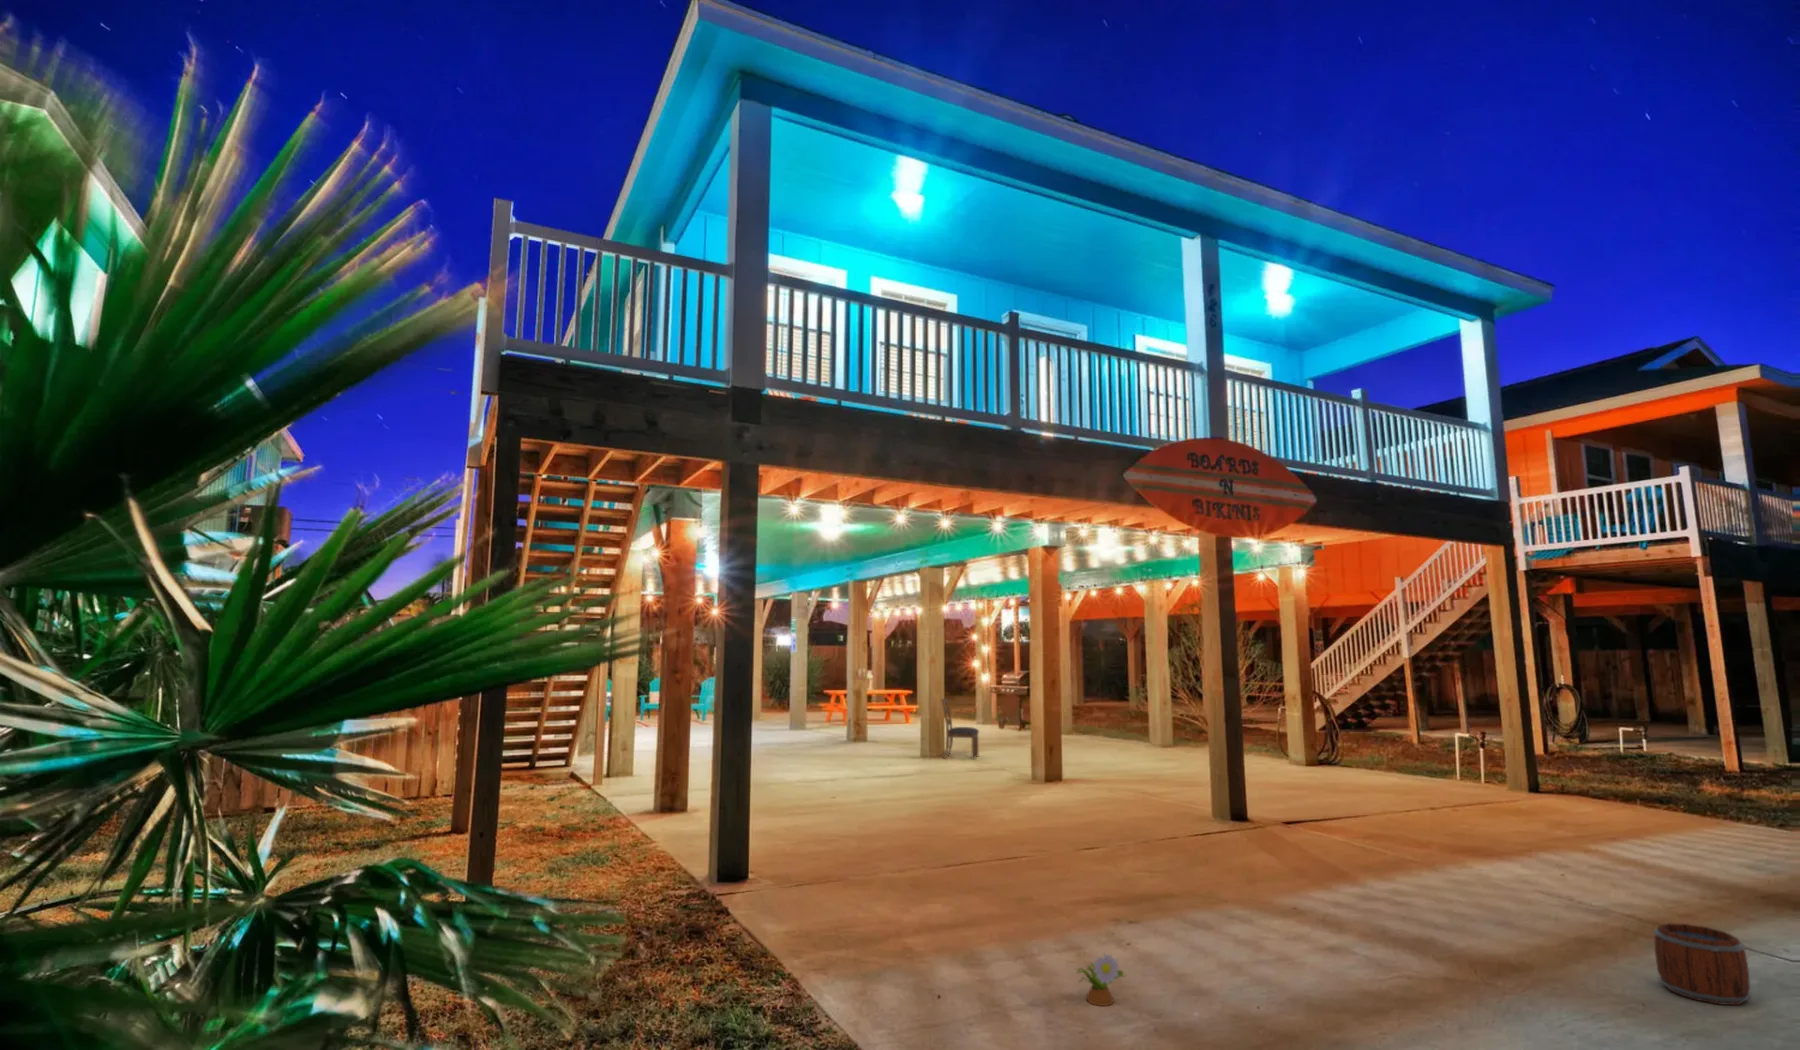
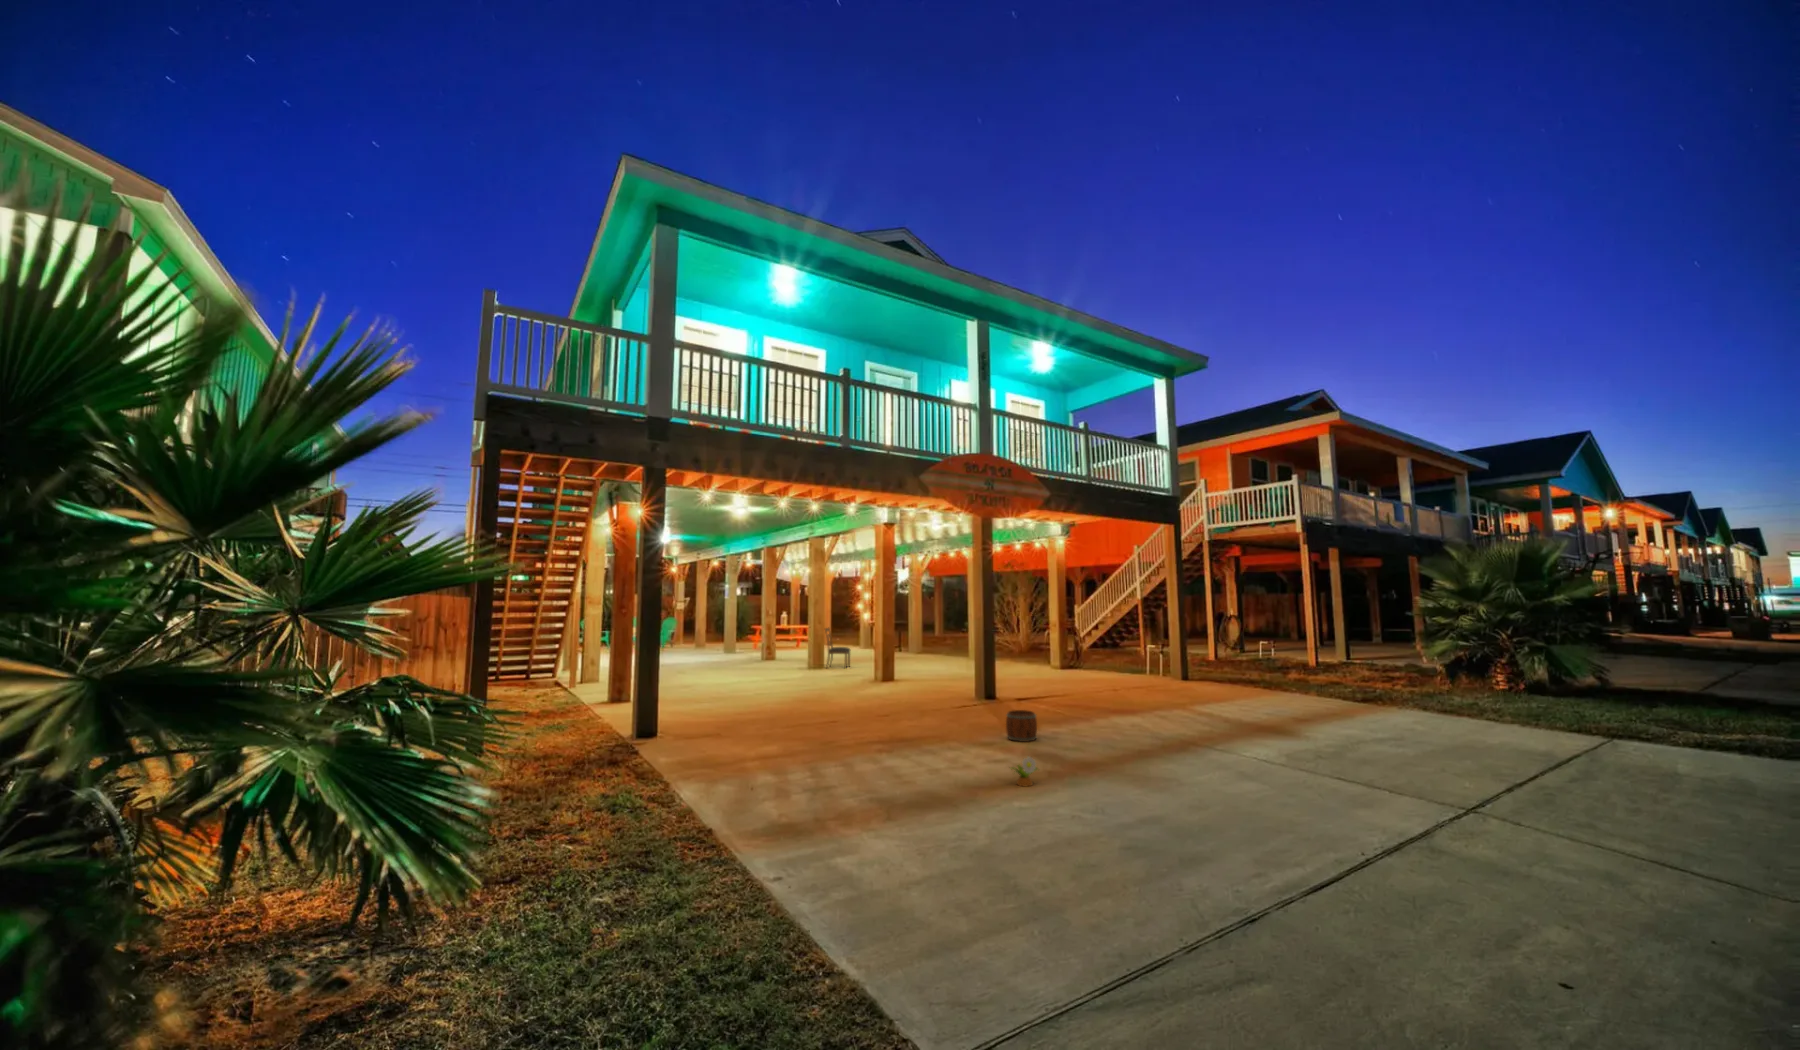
bucket: present [1654,923,1751,1005] -> present [1006,710,1037,742]
decorative plant: present [1077,954,1124,1006] -> present [1013,757,1037,786]

